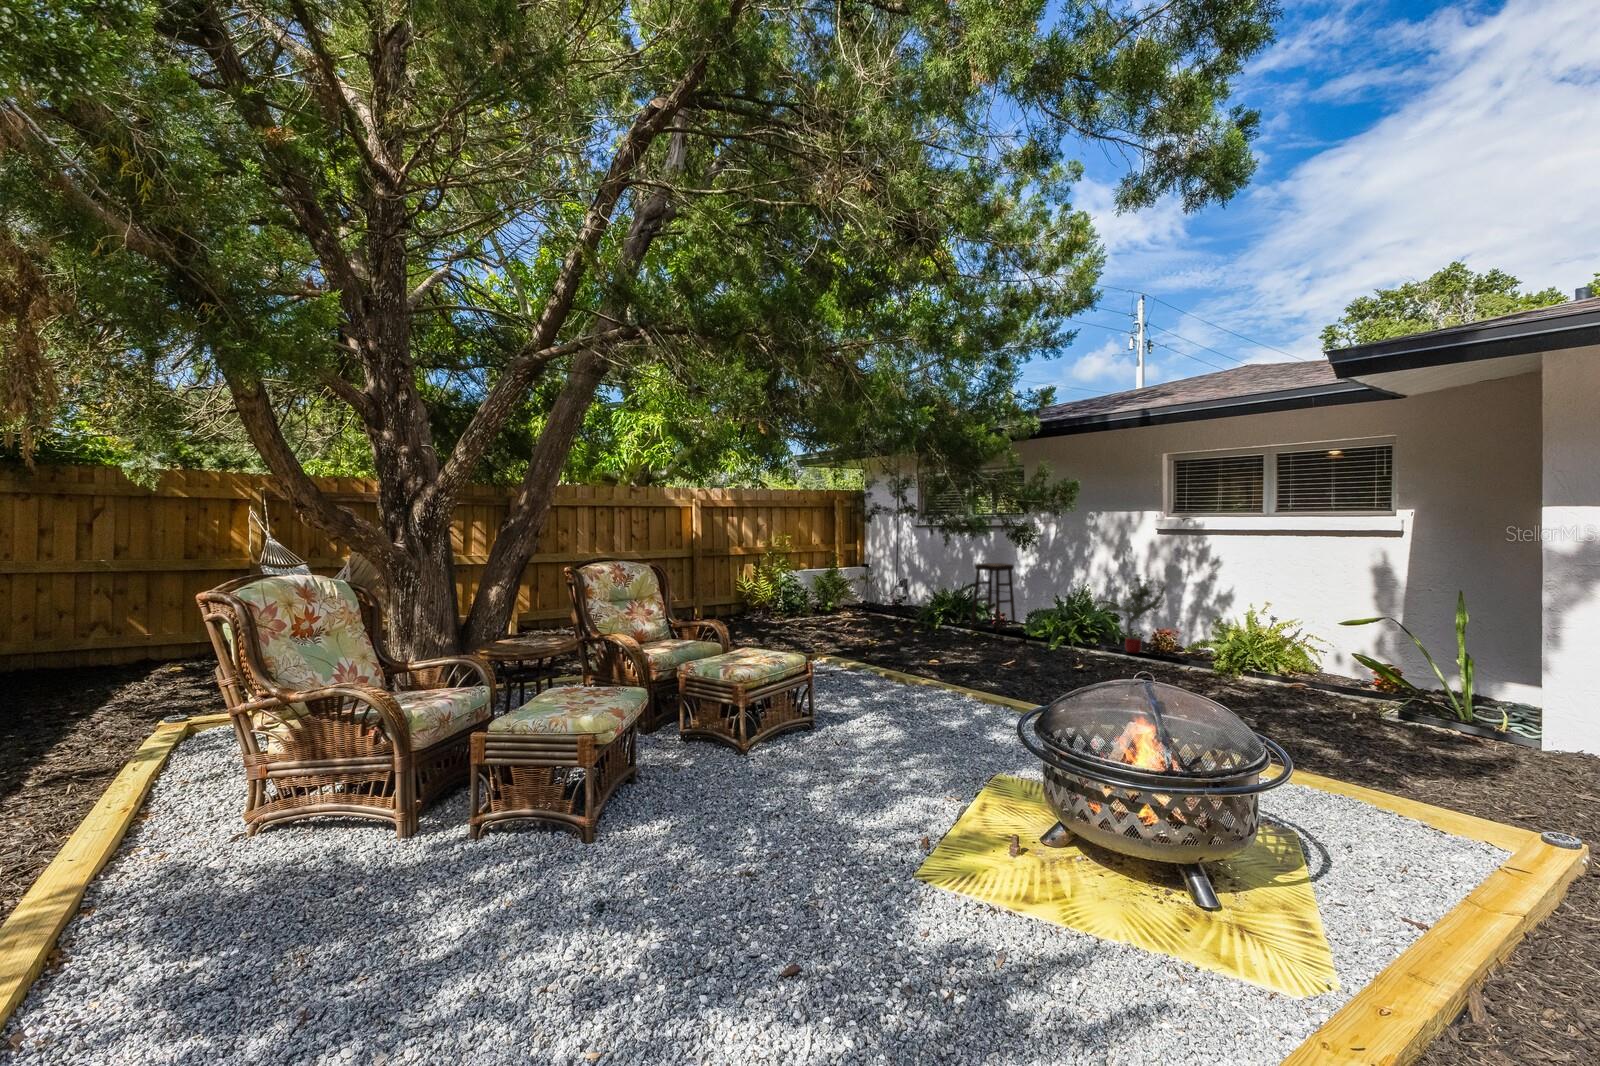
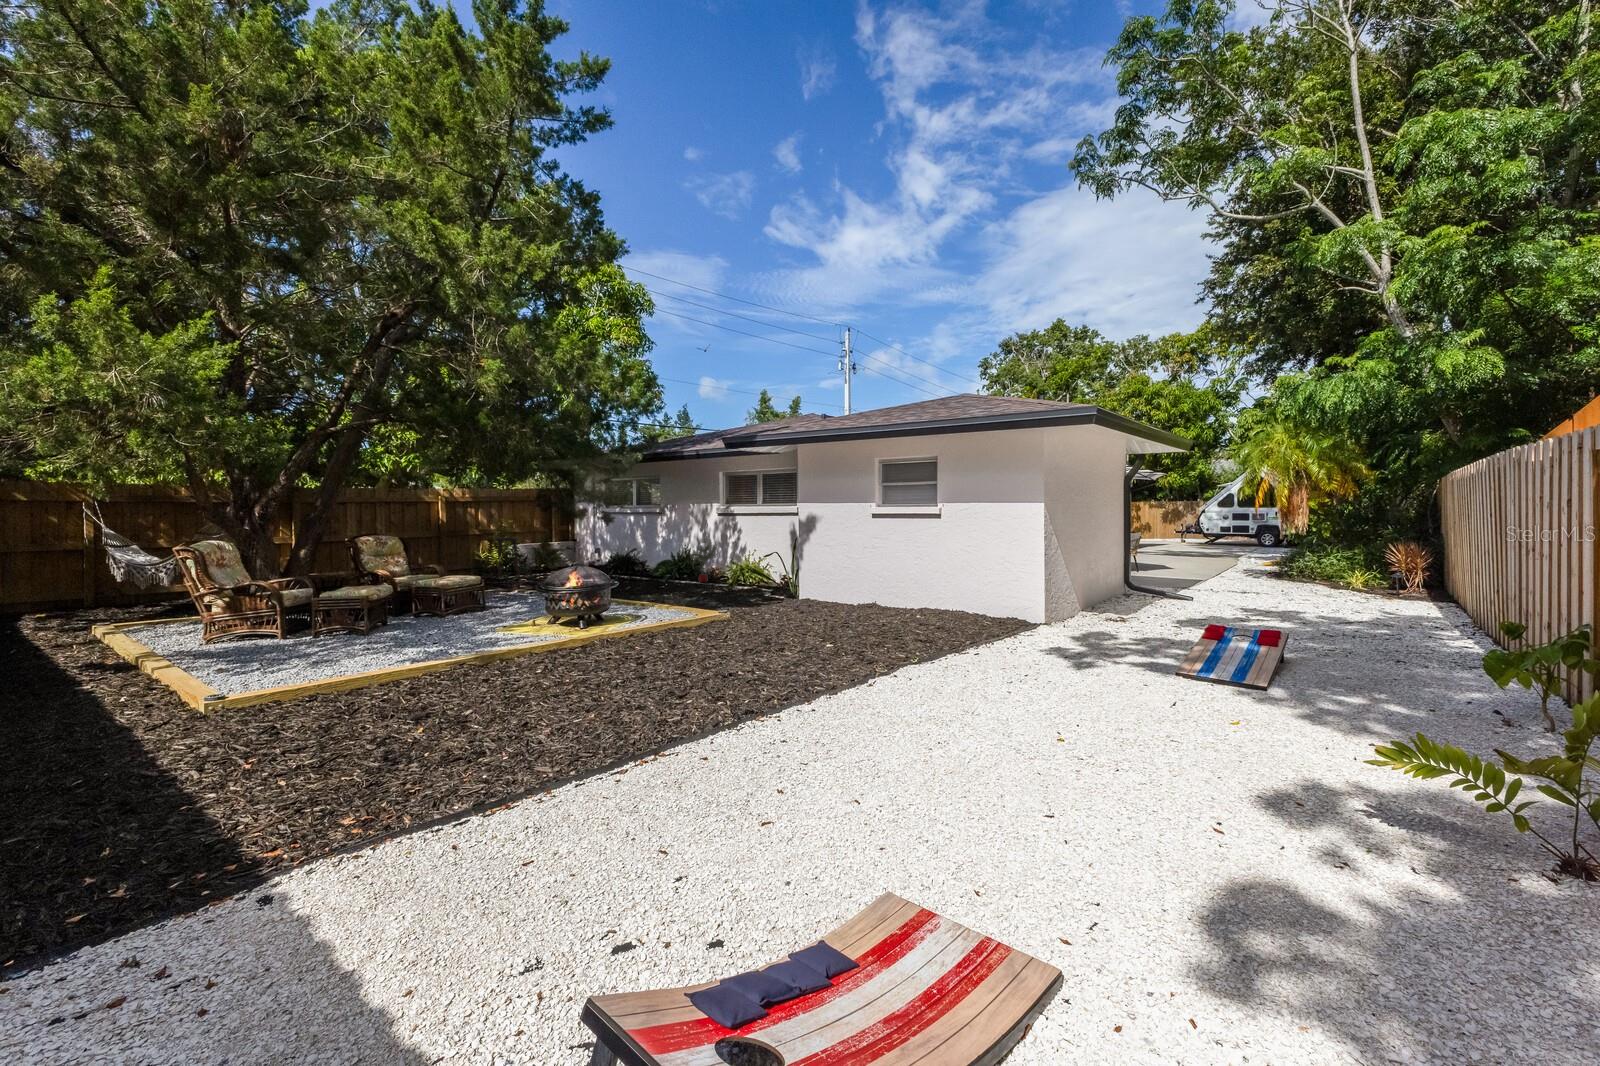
stool: present [971,563,1015,633] -> present [495,537,520,578]

